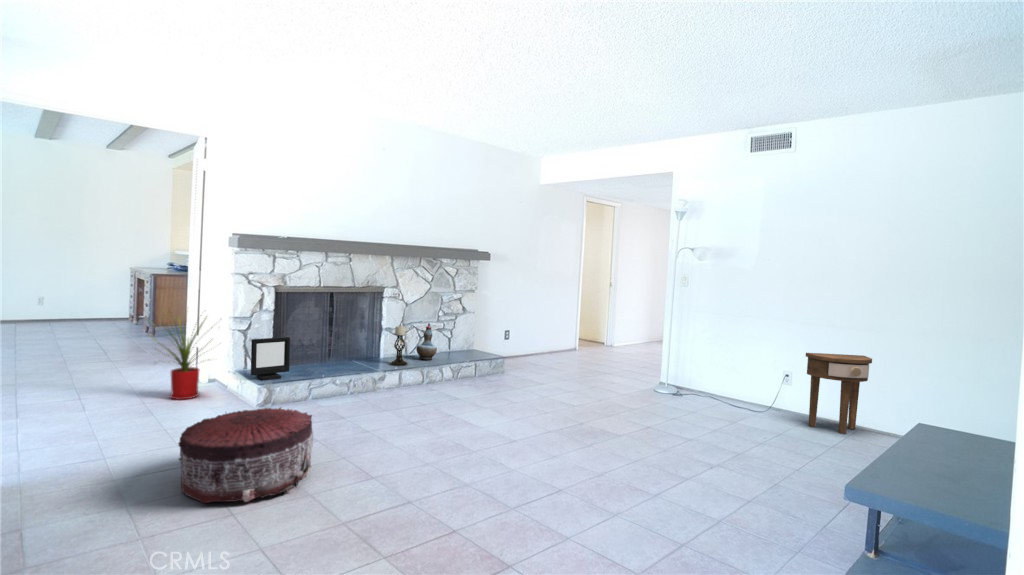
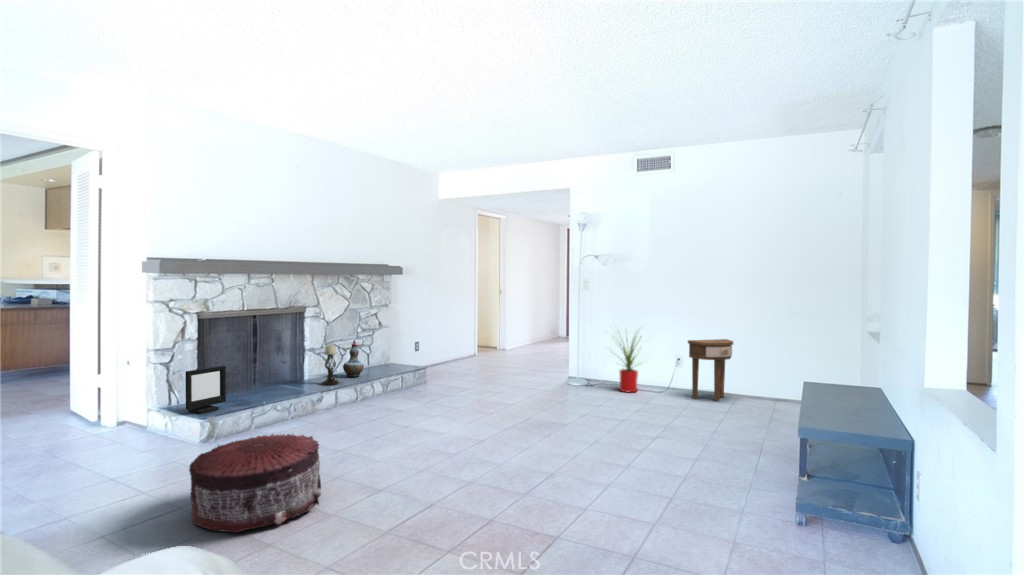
house plant: present [158,317,203,400] -> present [618,333,640,392]

